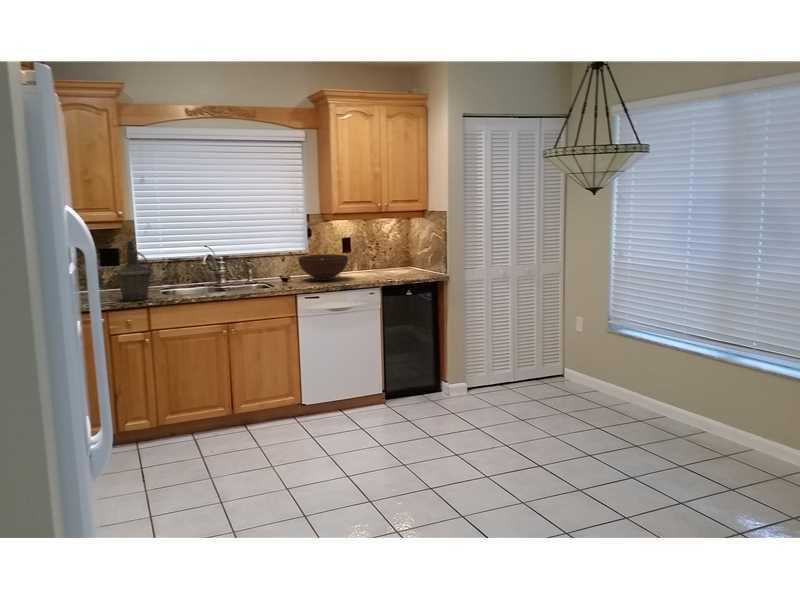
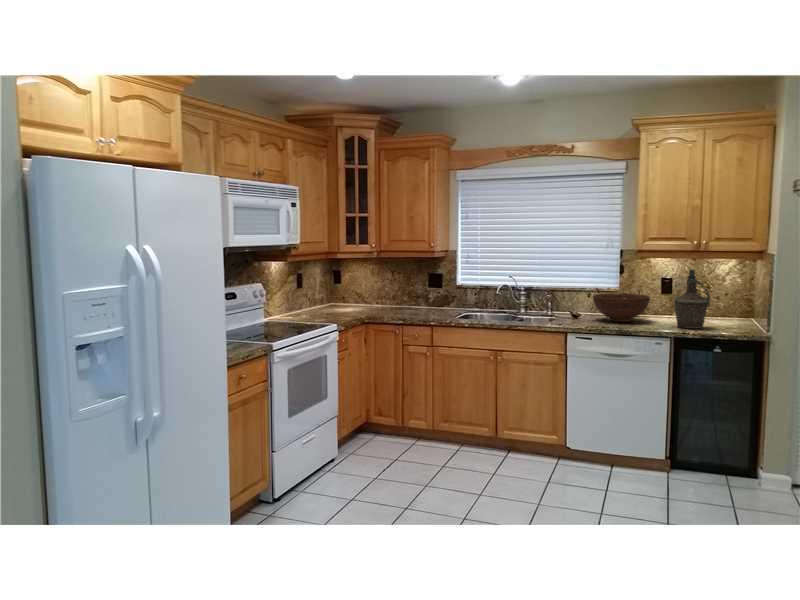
bottle: present [116,240,152,301] -> present [674,269,710,328]

